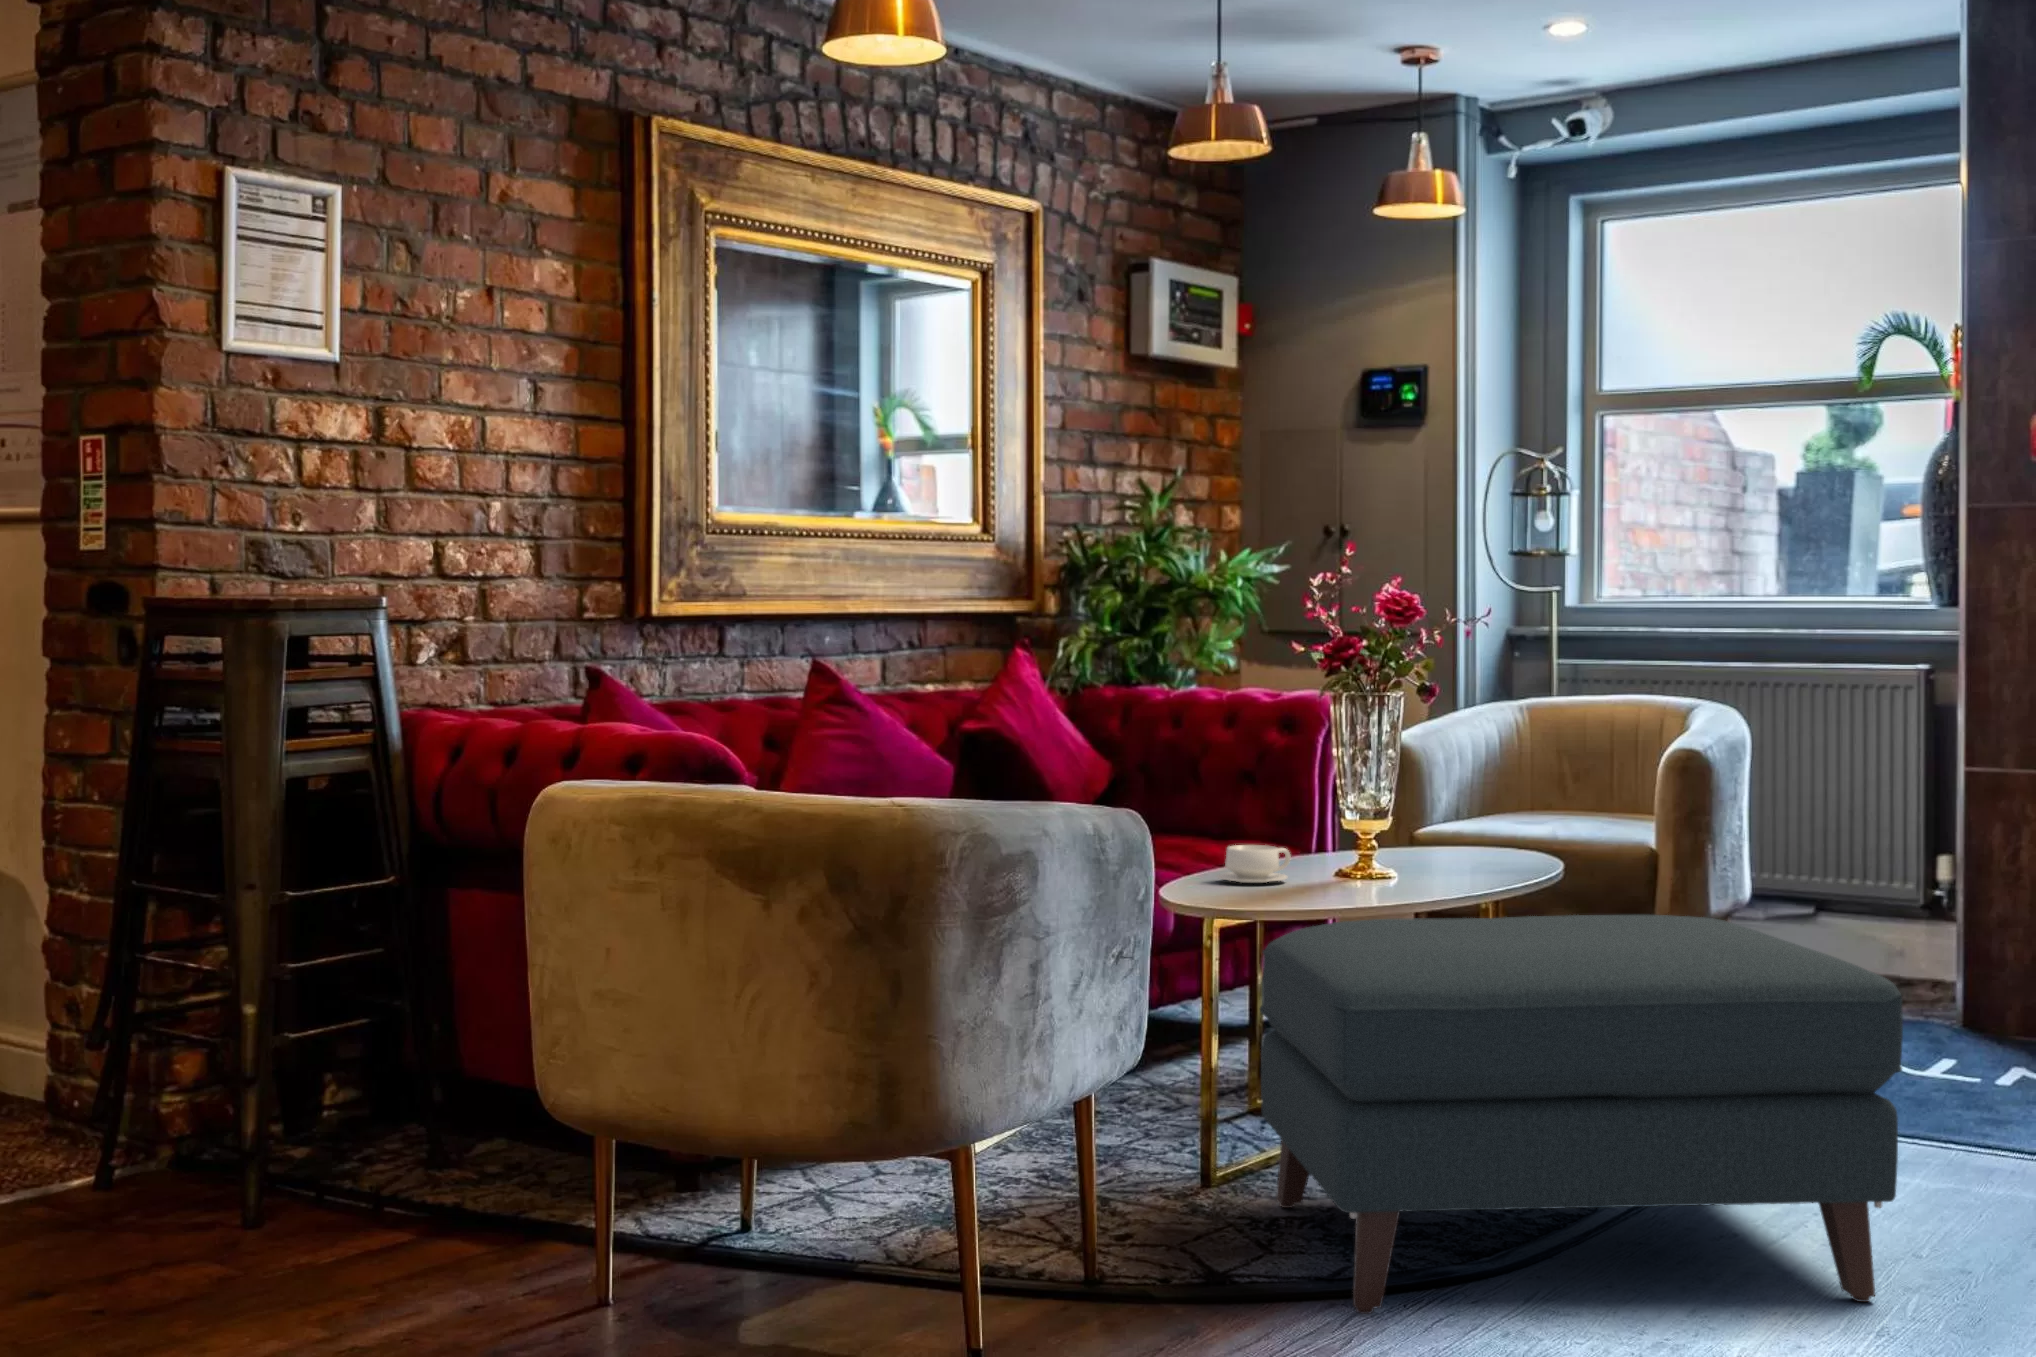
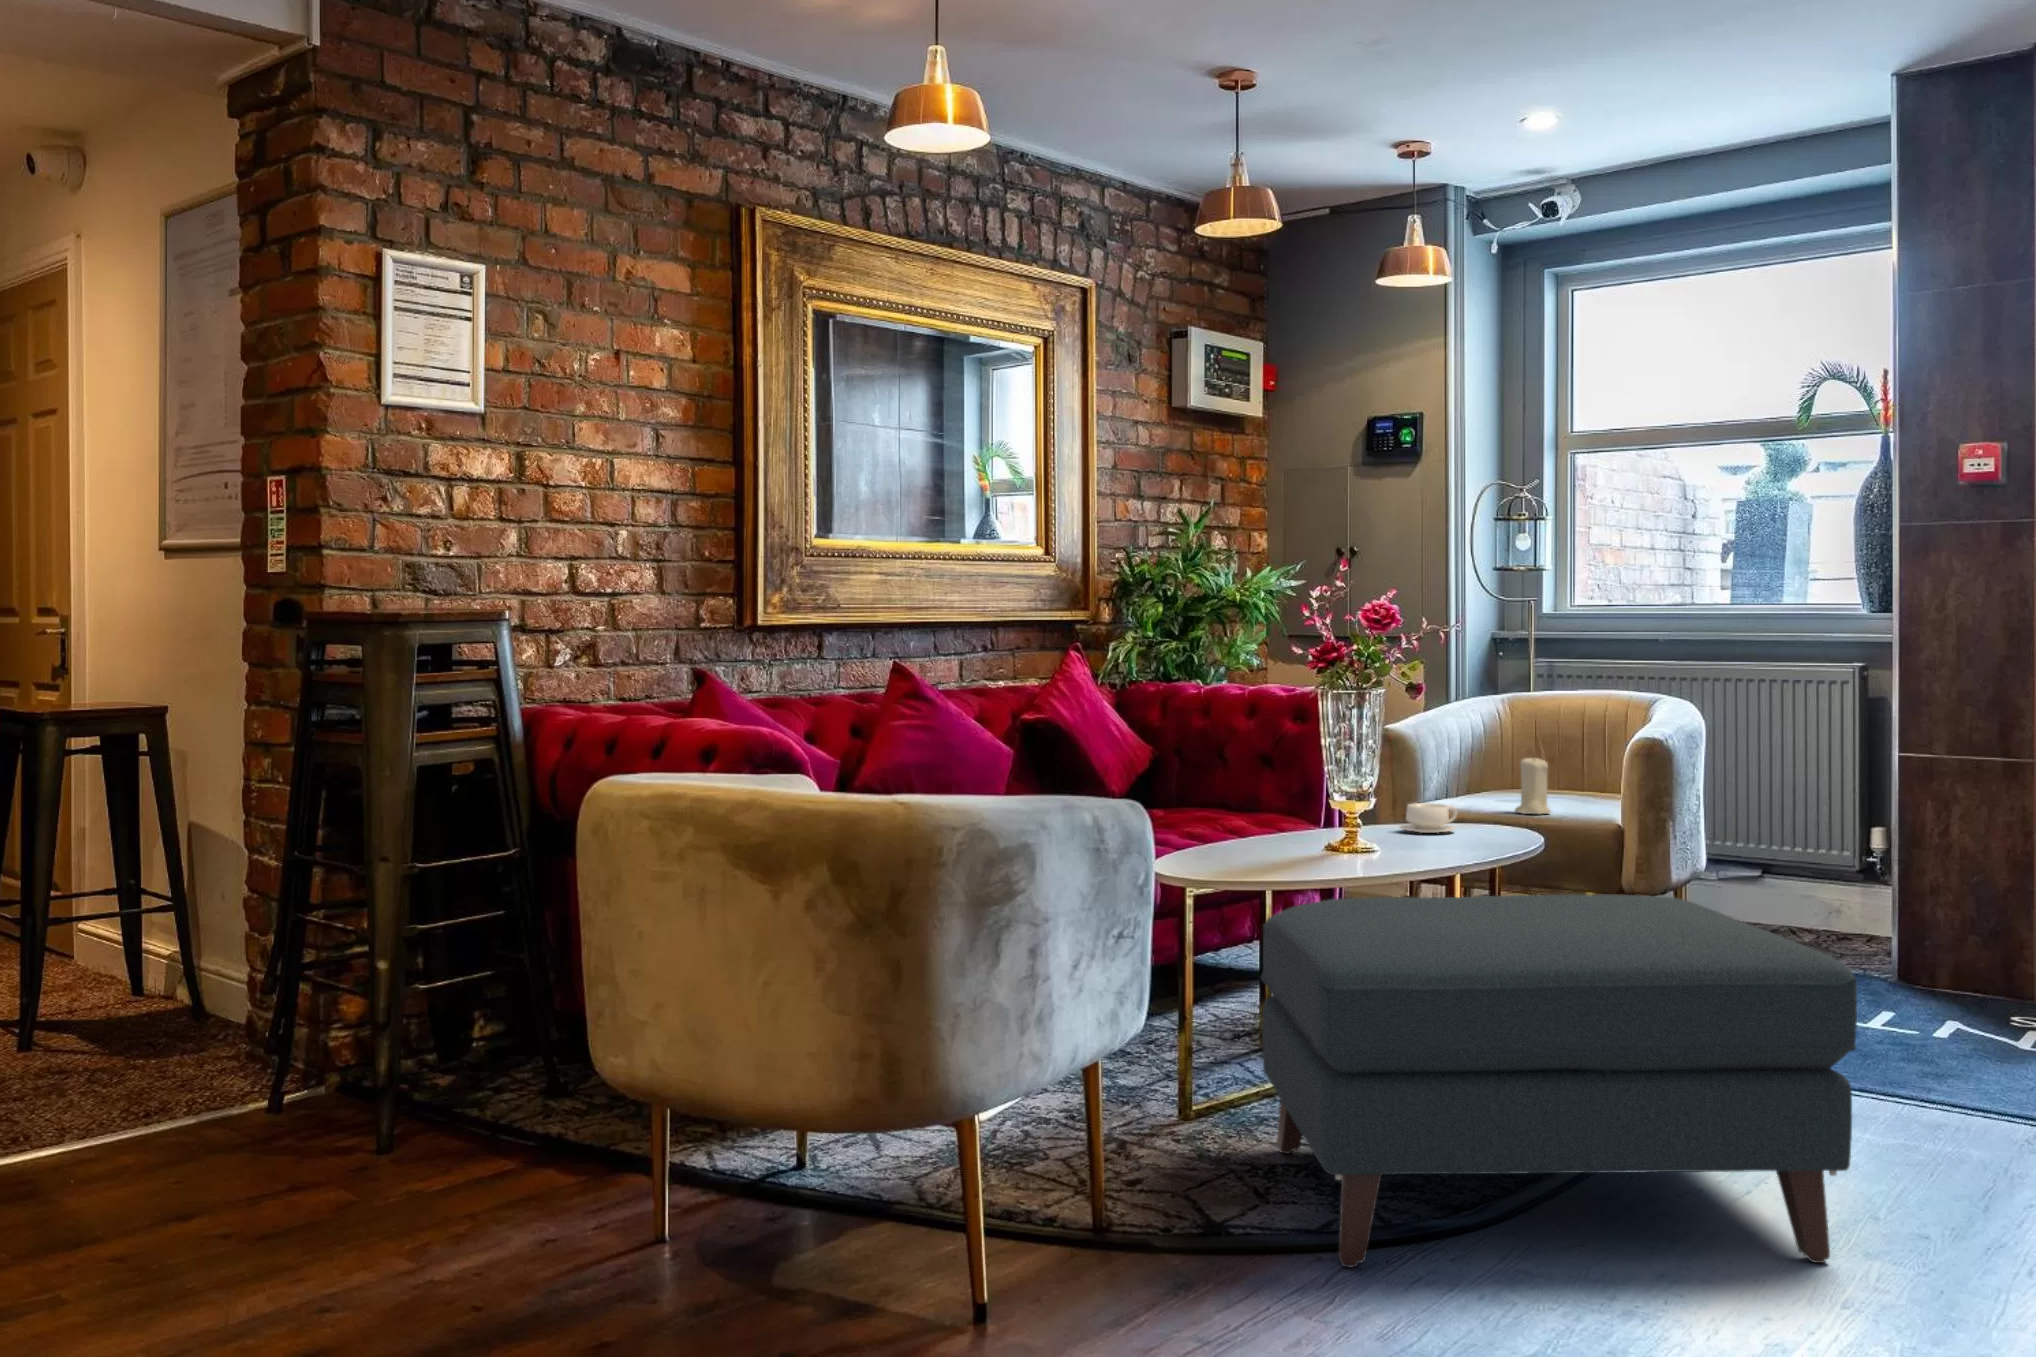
candle: none [1536,768,1578,836] -> present [1515,757,1551,814]
teacup: present [1217,845,1291,883] -> present [1400,803,1457,833]

